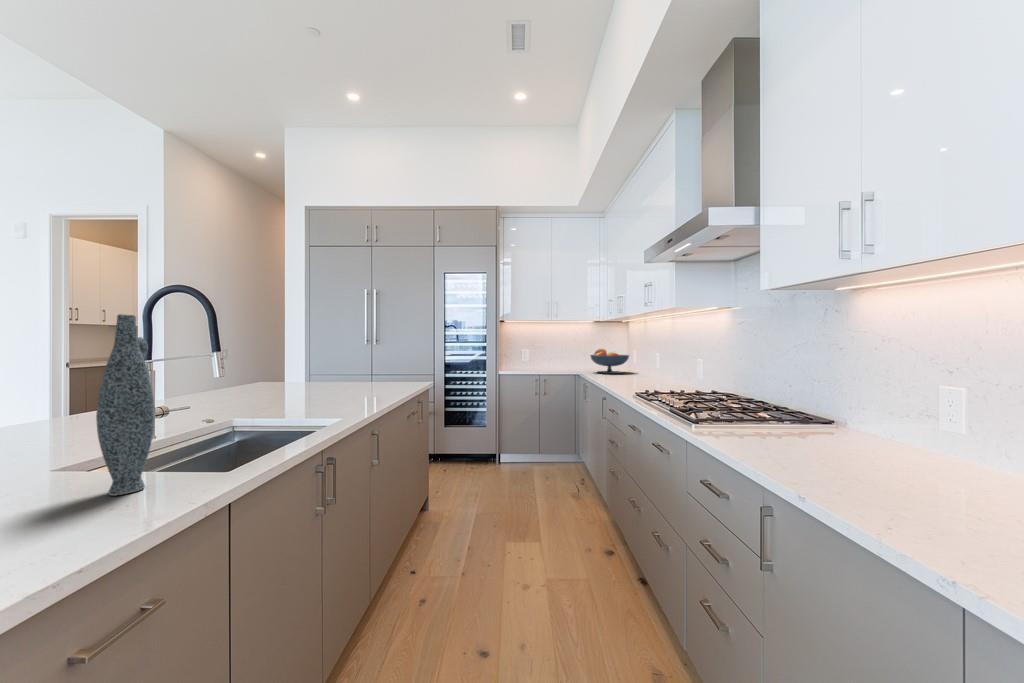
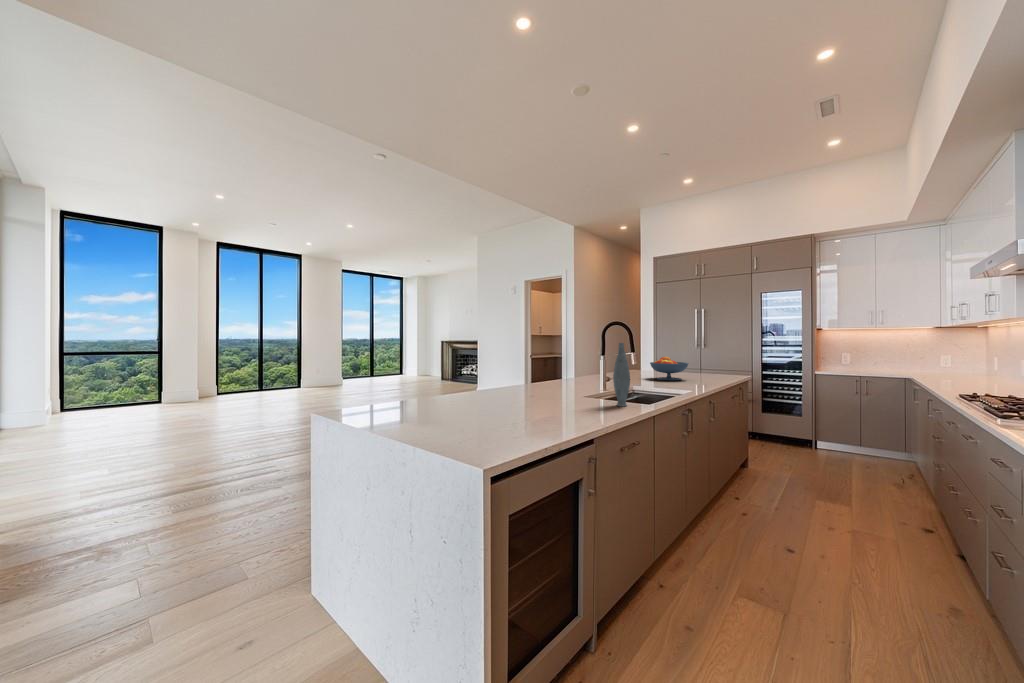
fruit bowl: present [590,349,629,374] -> present [650,357,688,380]

